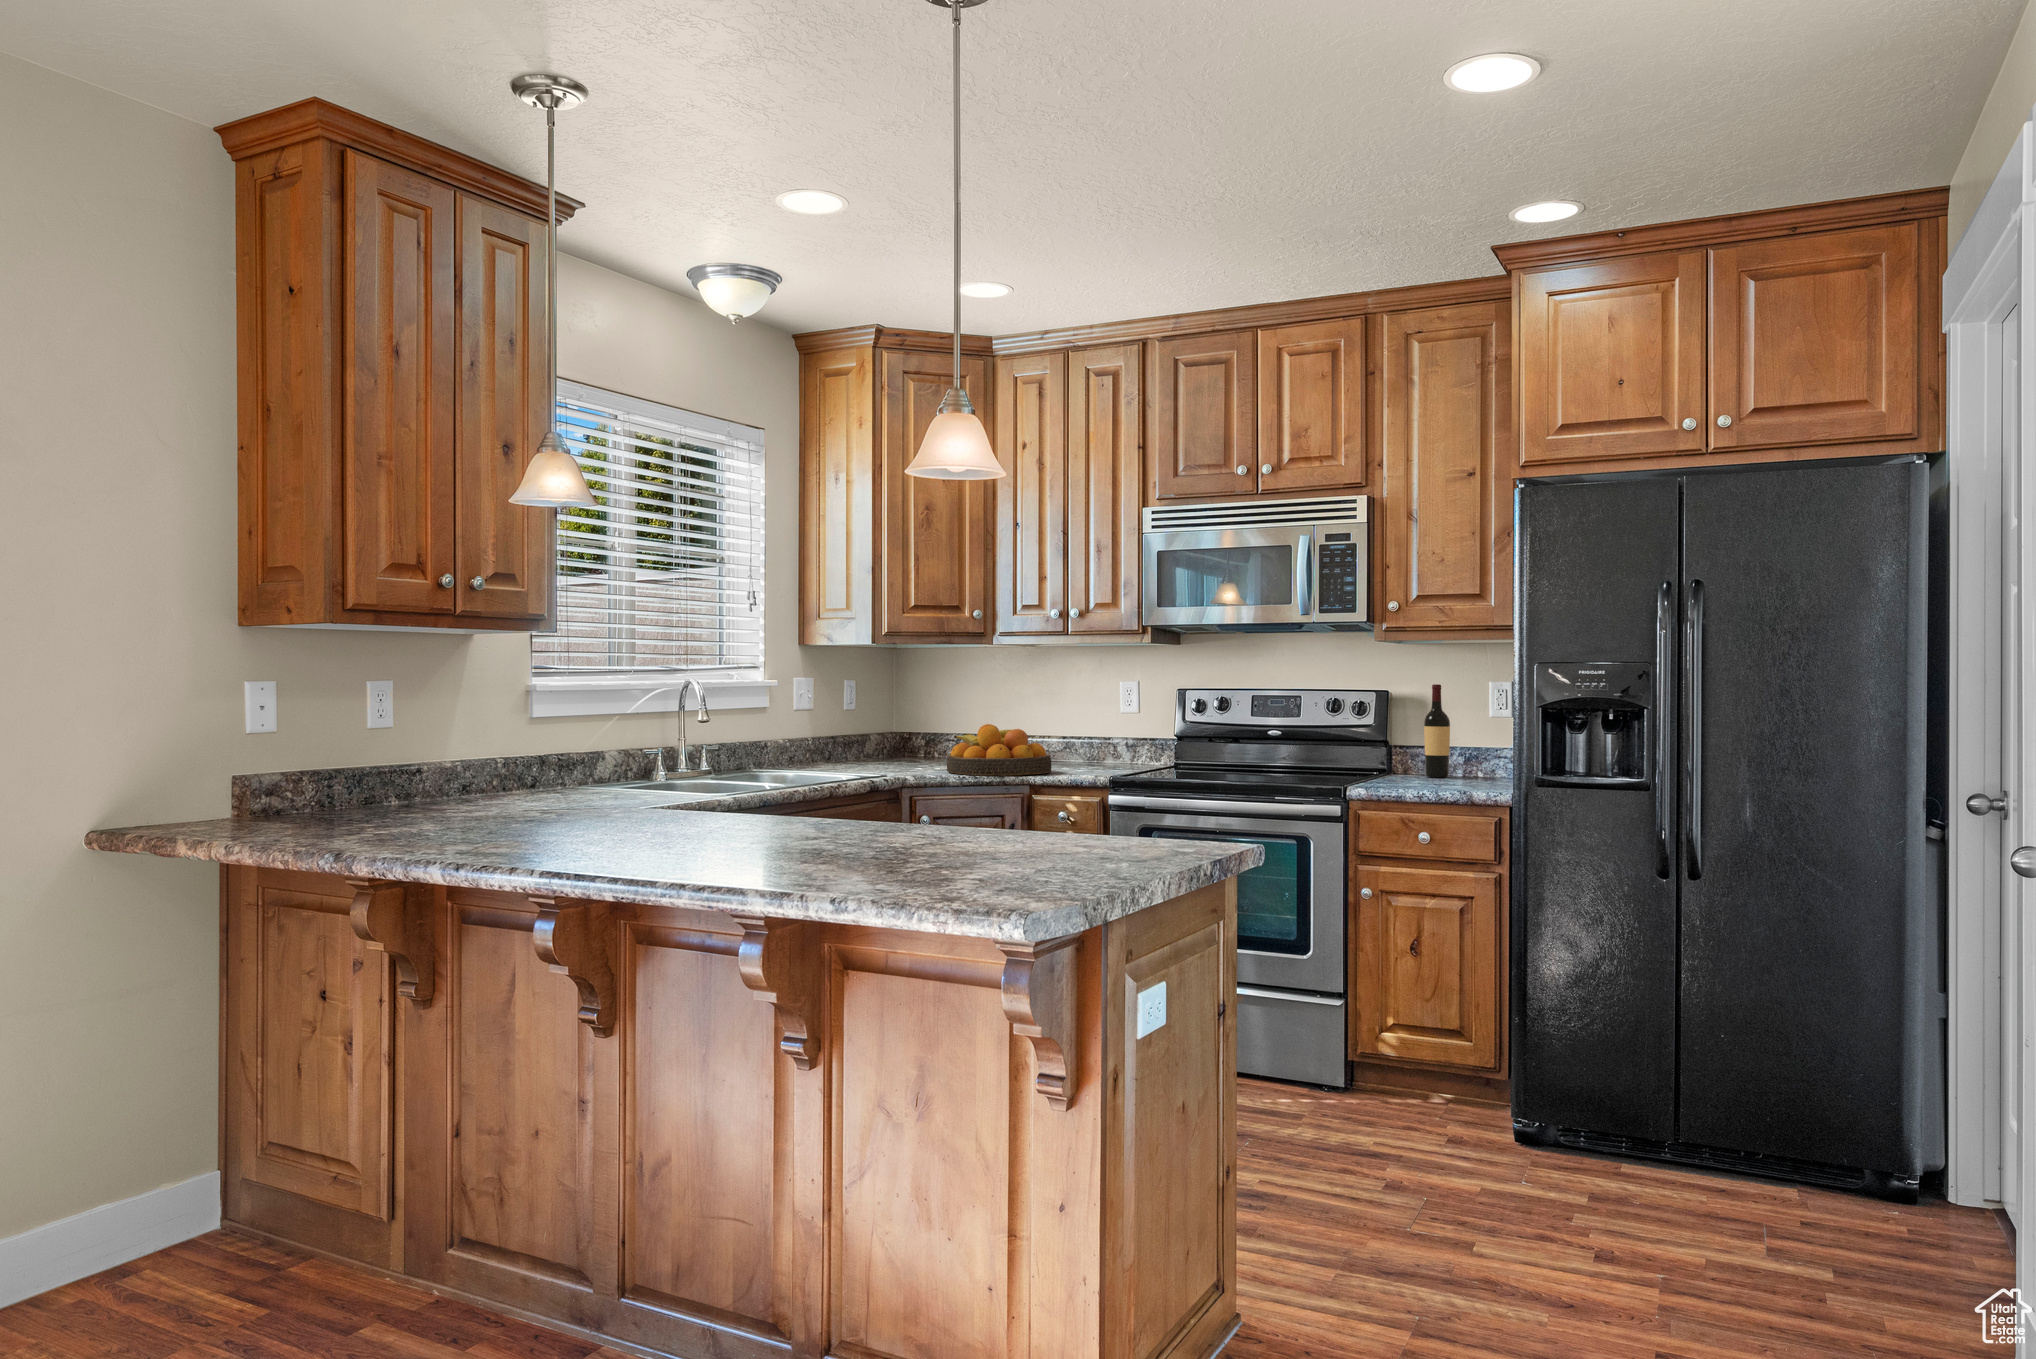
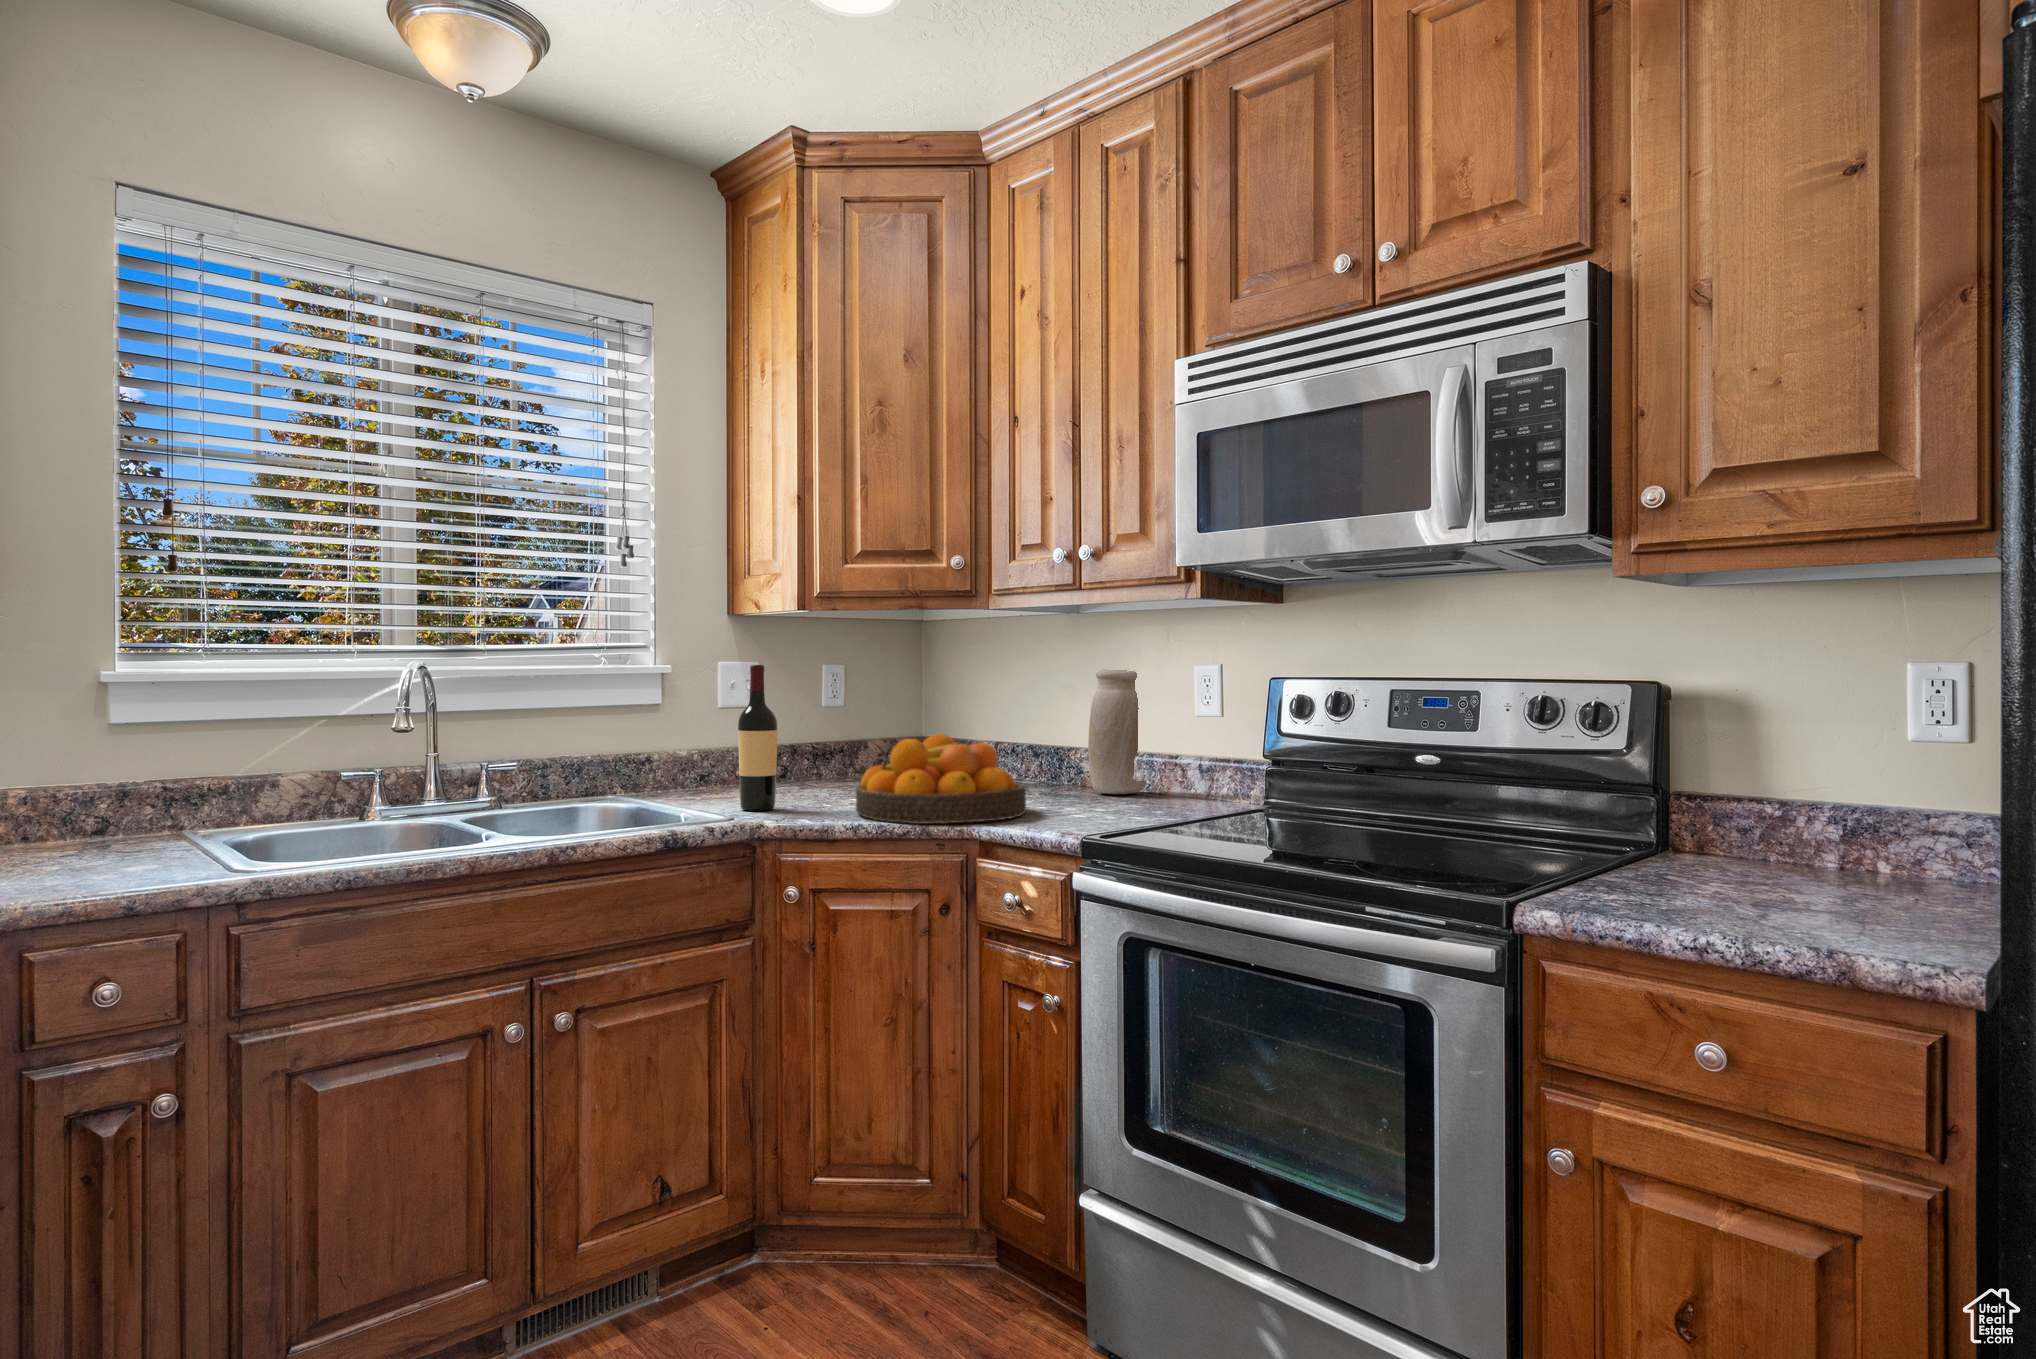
vase: none [1049,683,1084,764] -> present [1088,669,1146,794]
wine bottle: present [1424,684,1450,778] -> present [738,665,777,811]

